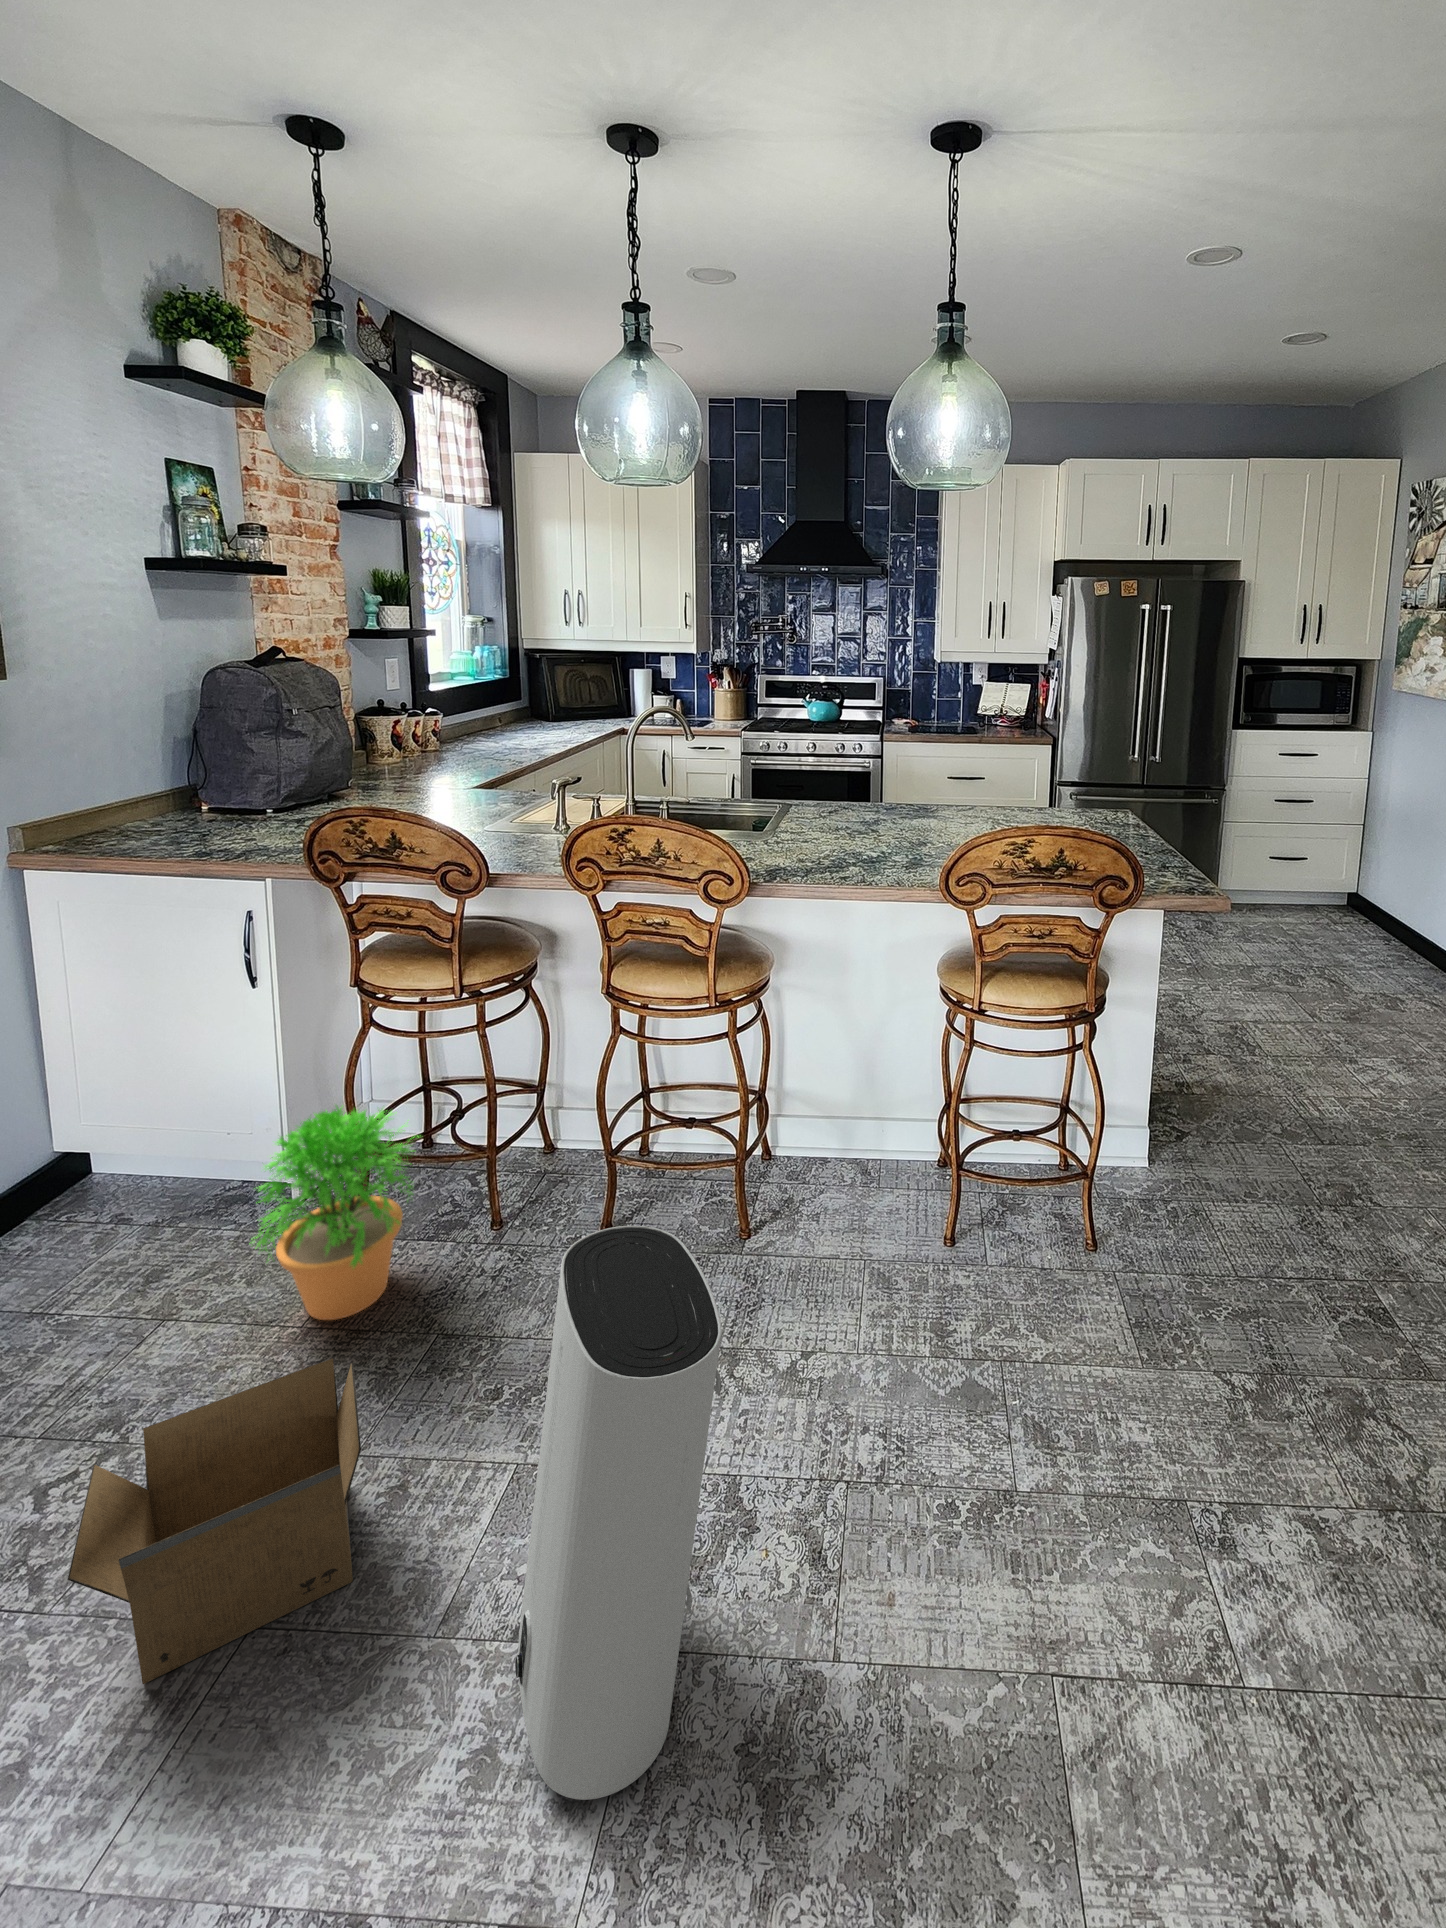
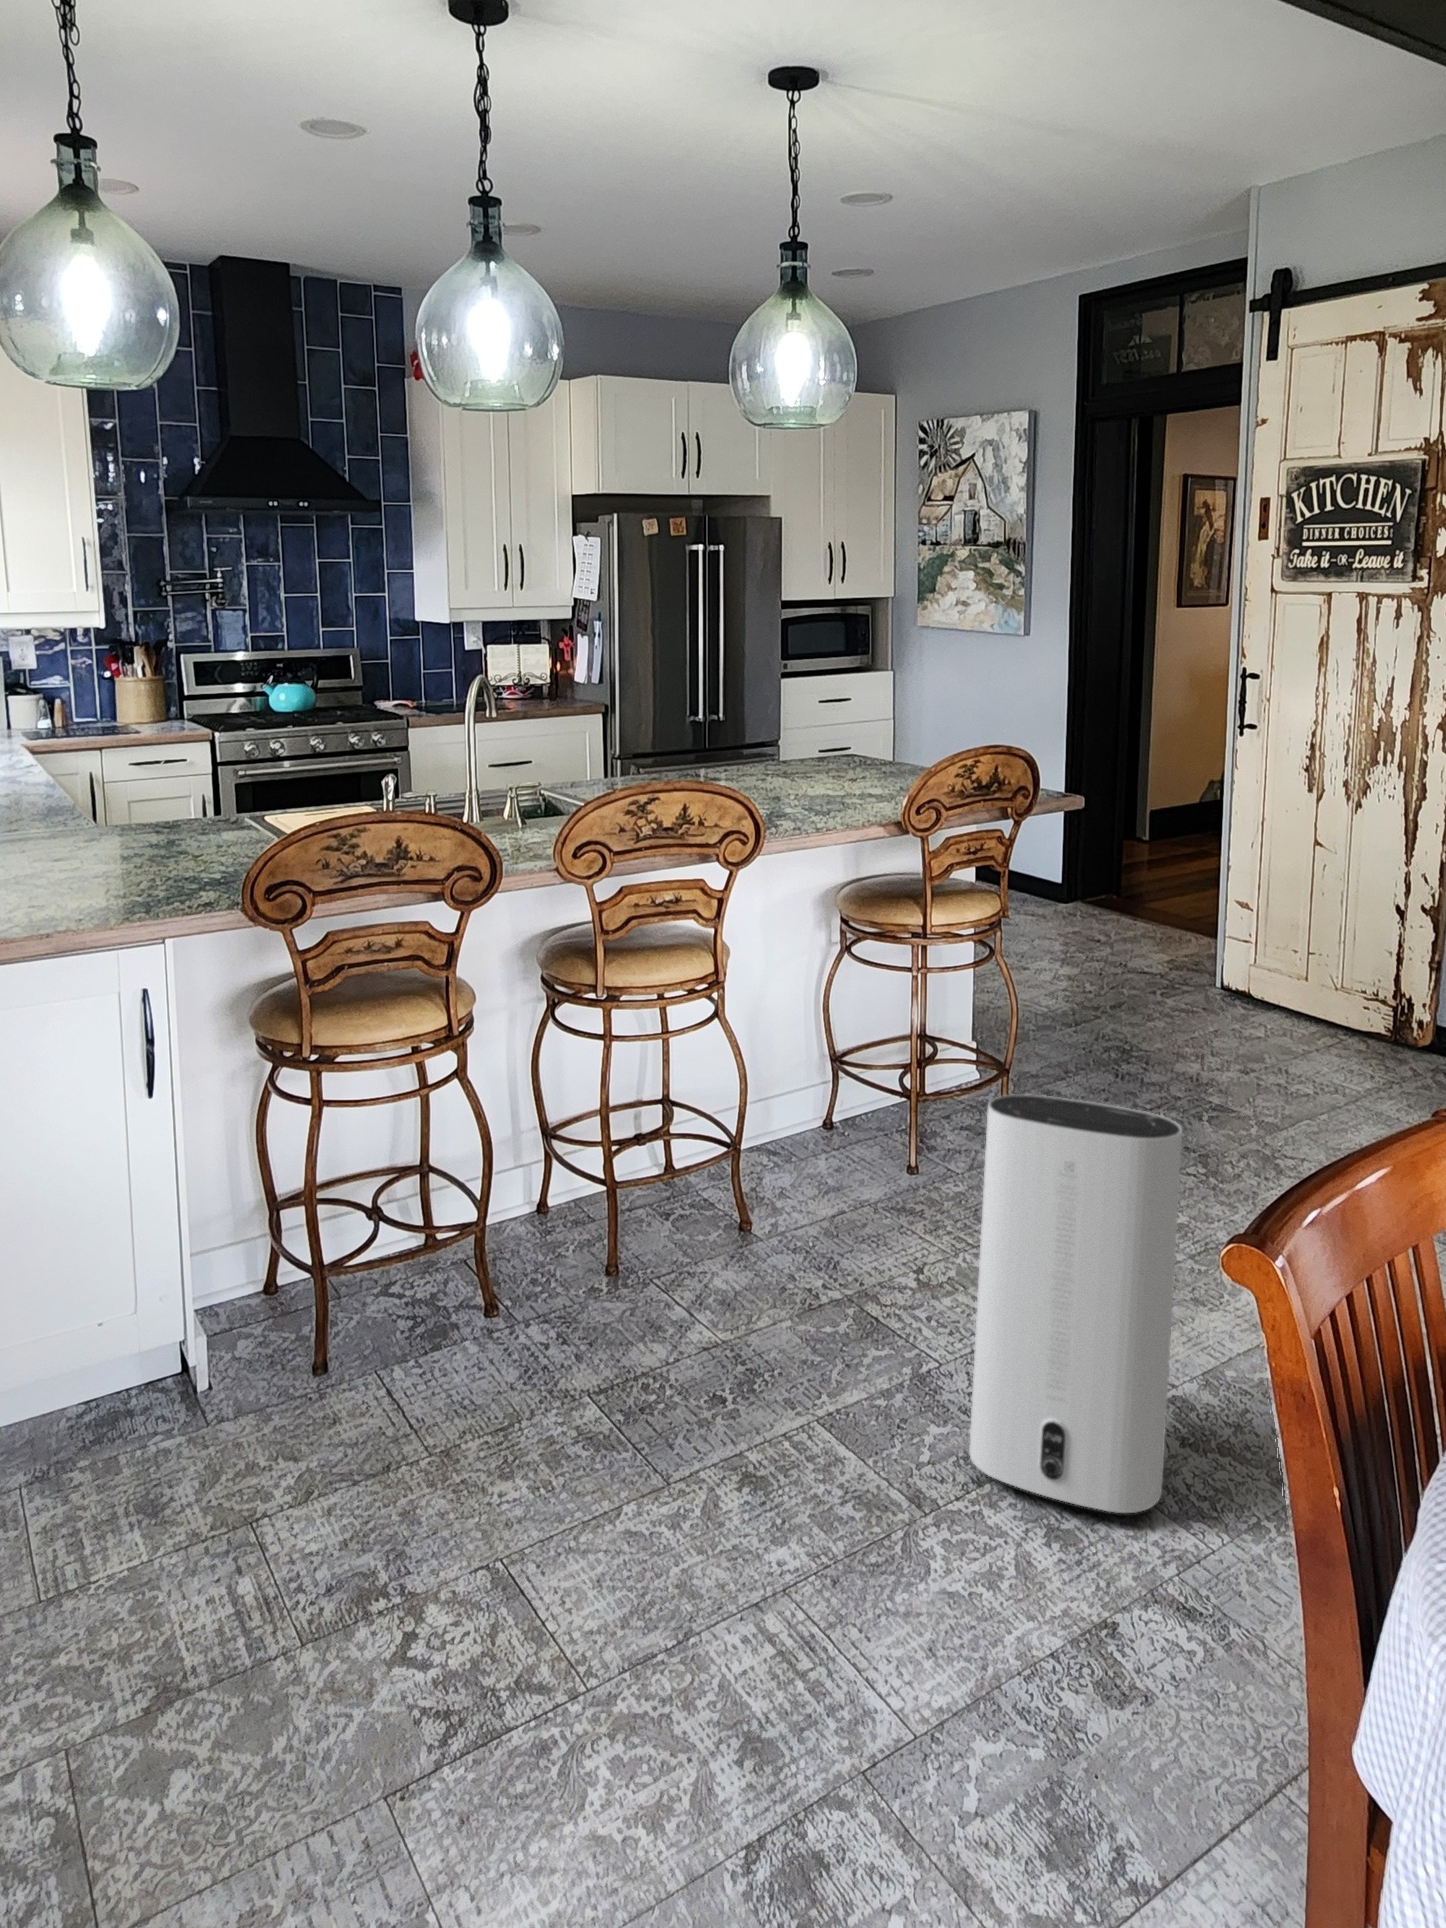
potted plant: present [253,1105,418,1320] -> none [309,1183,539,1464]
cardboard box: present [68,1358,361,1684] -> none [602,1373,830,1678]

